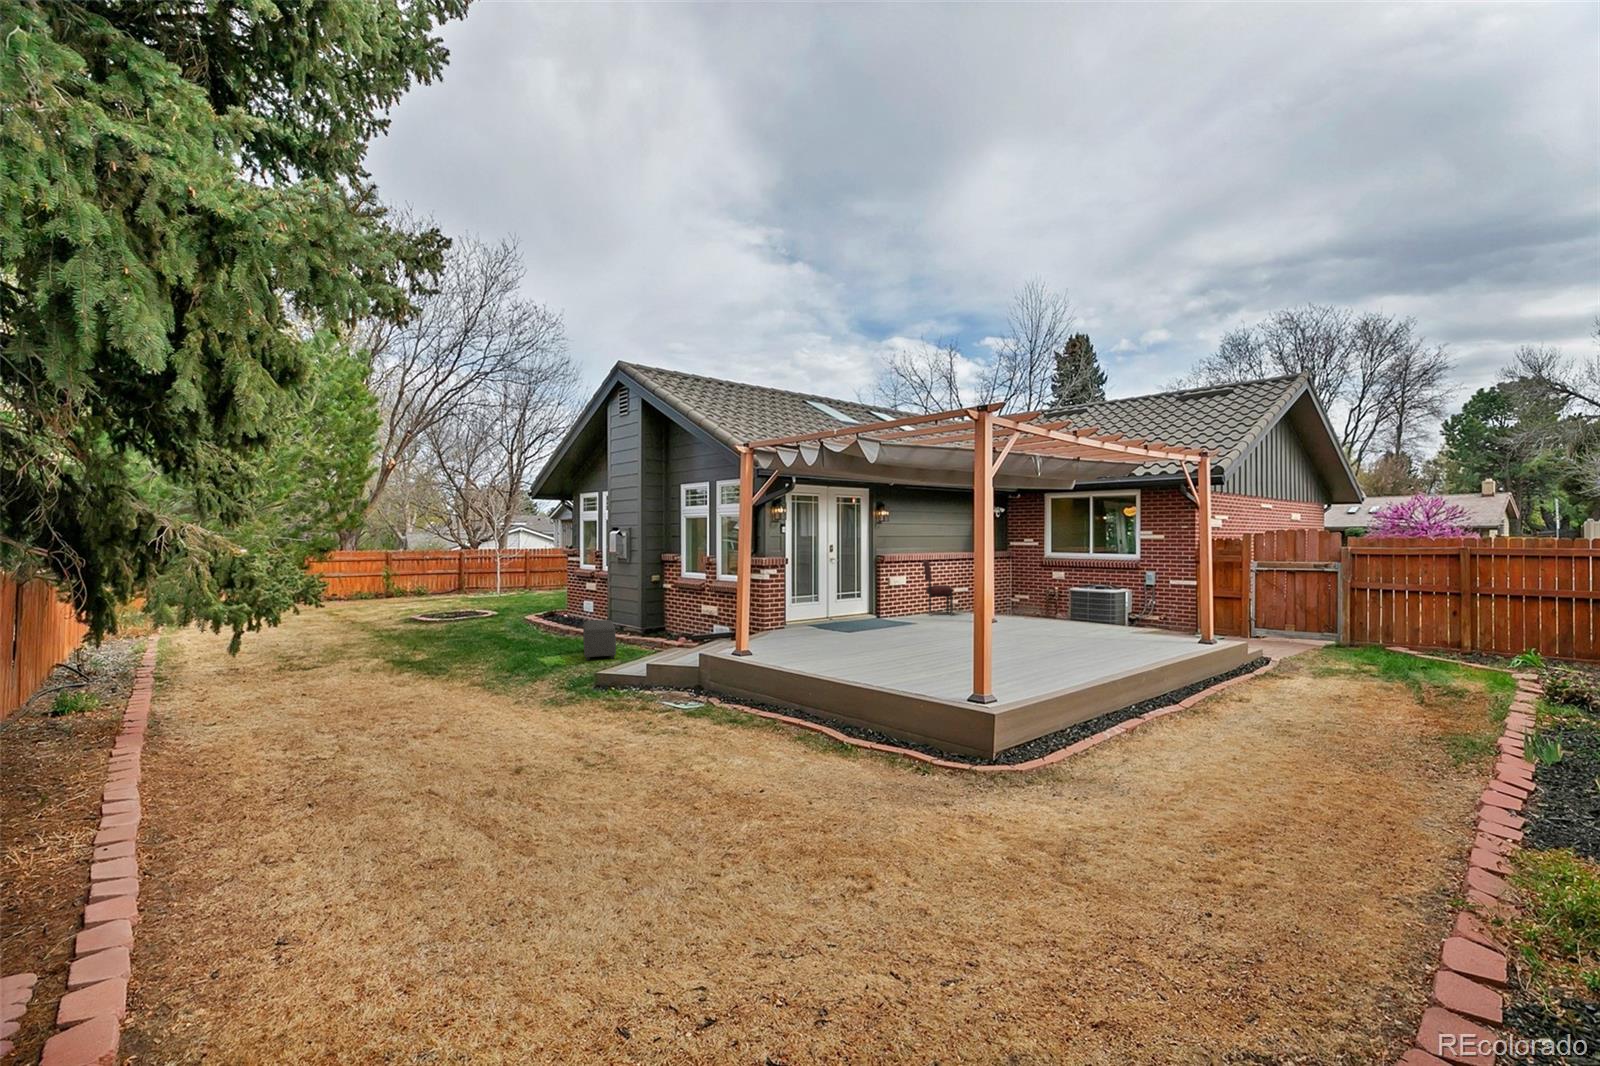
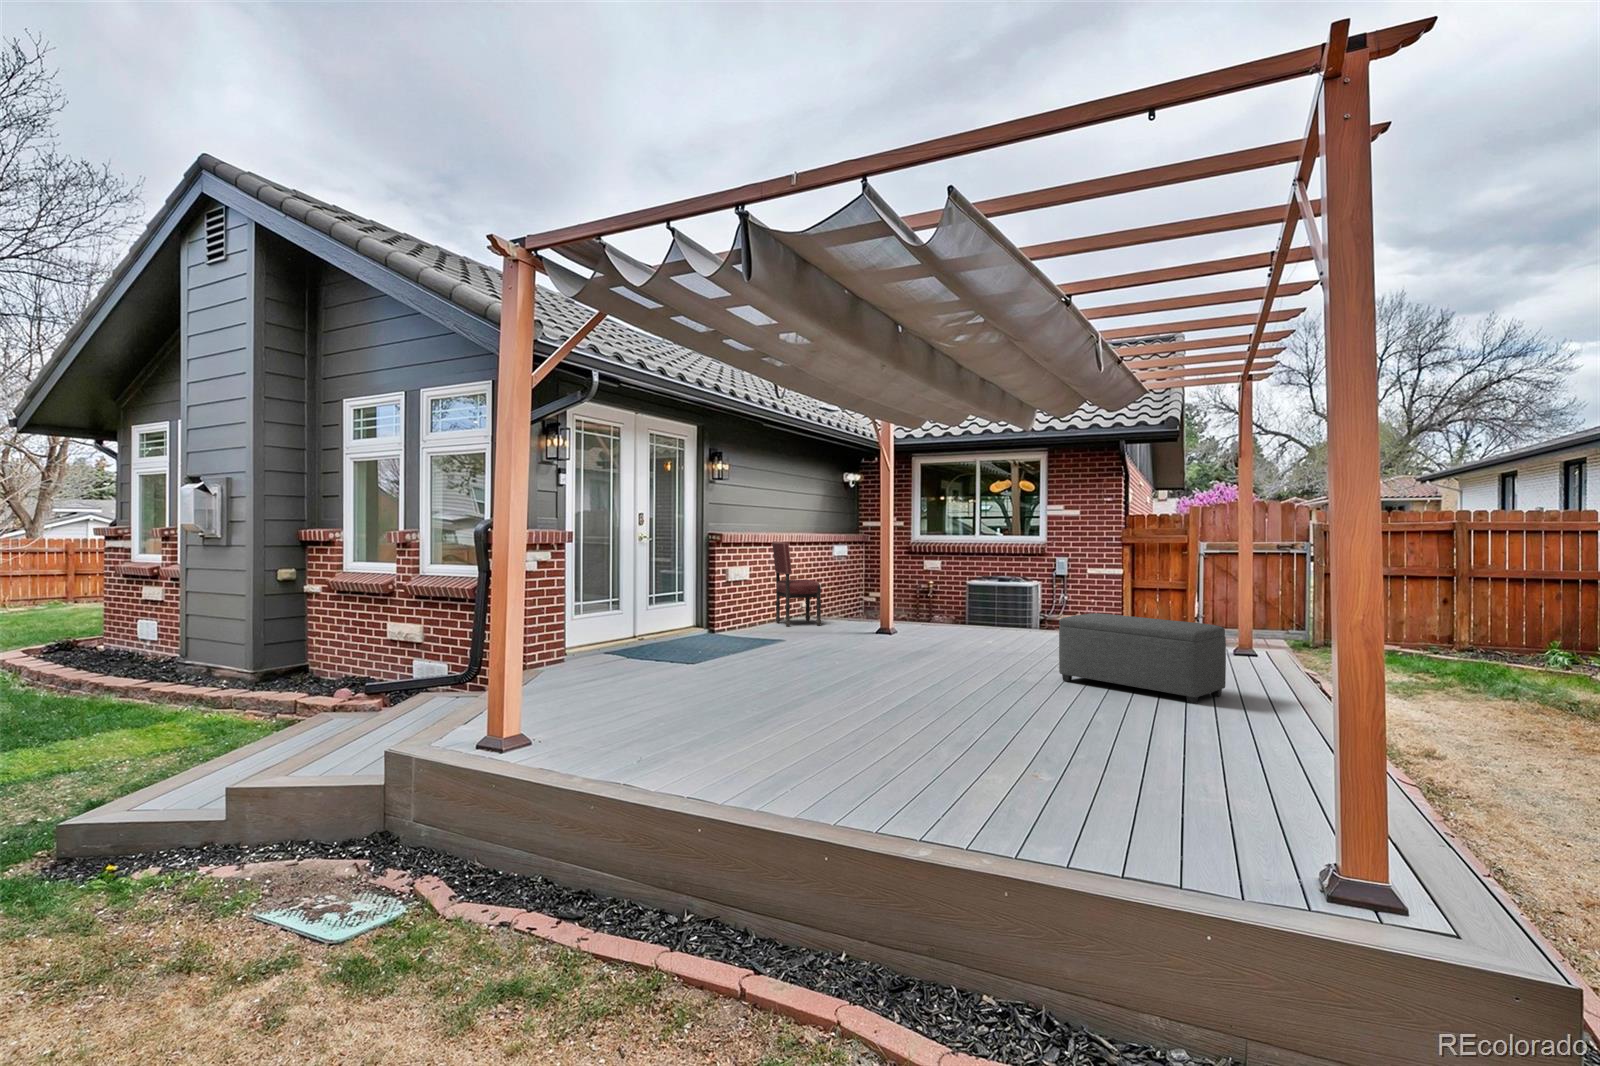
ottoman: present [583,620,616,660] -> present [1059,613,1226,704]

